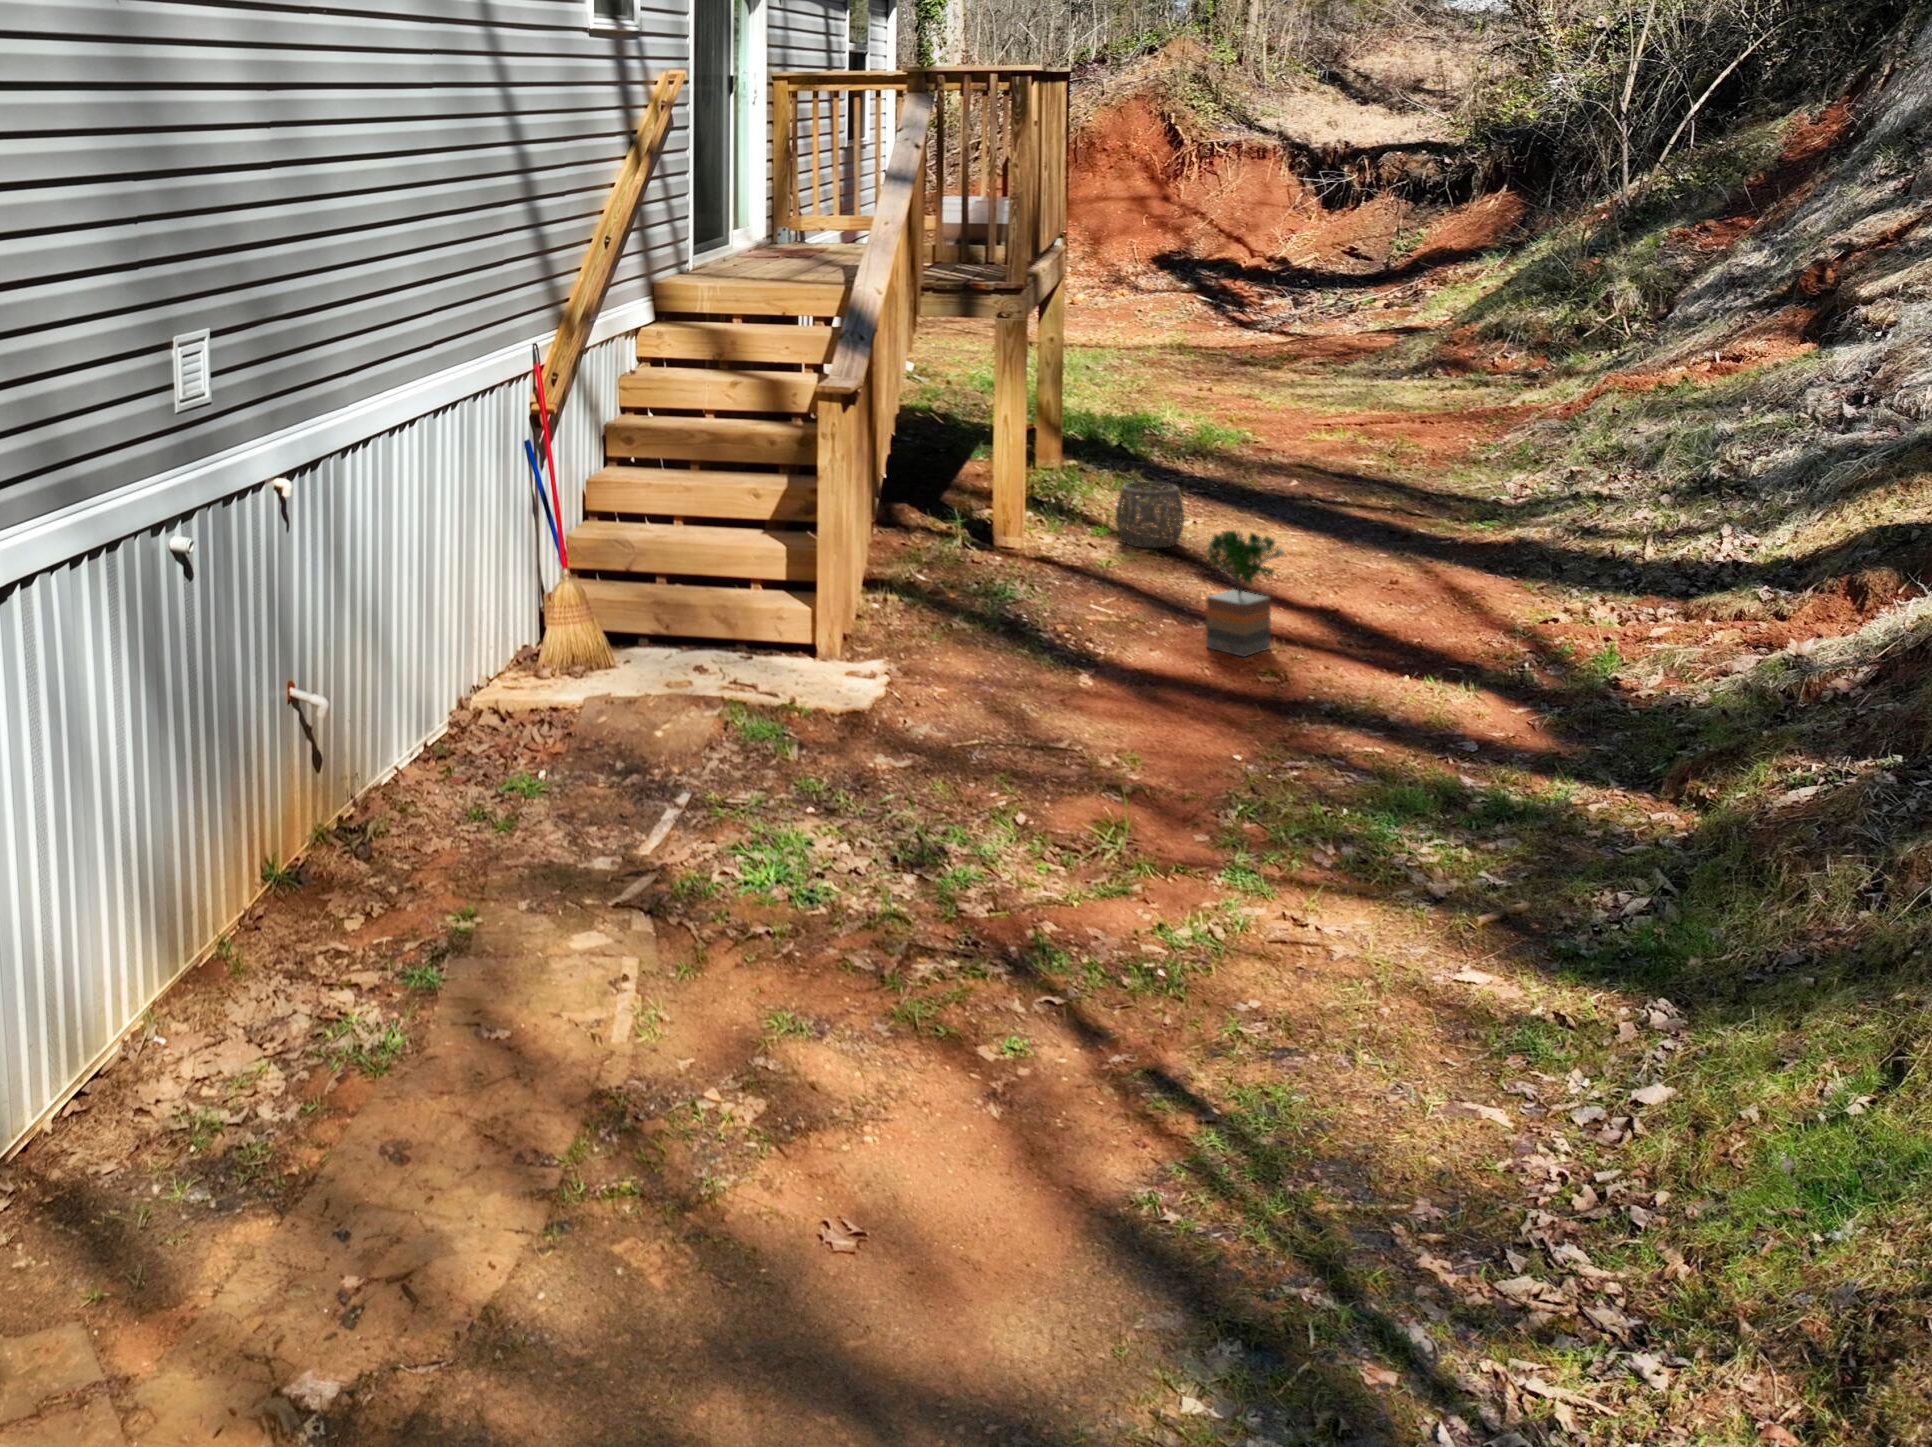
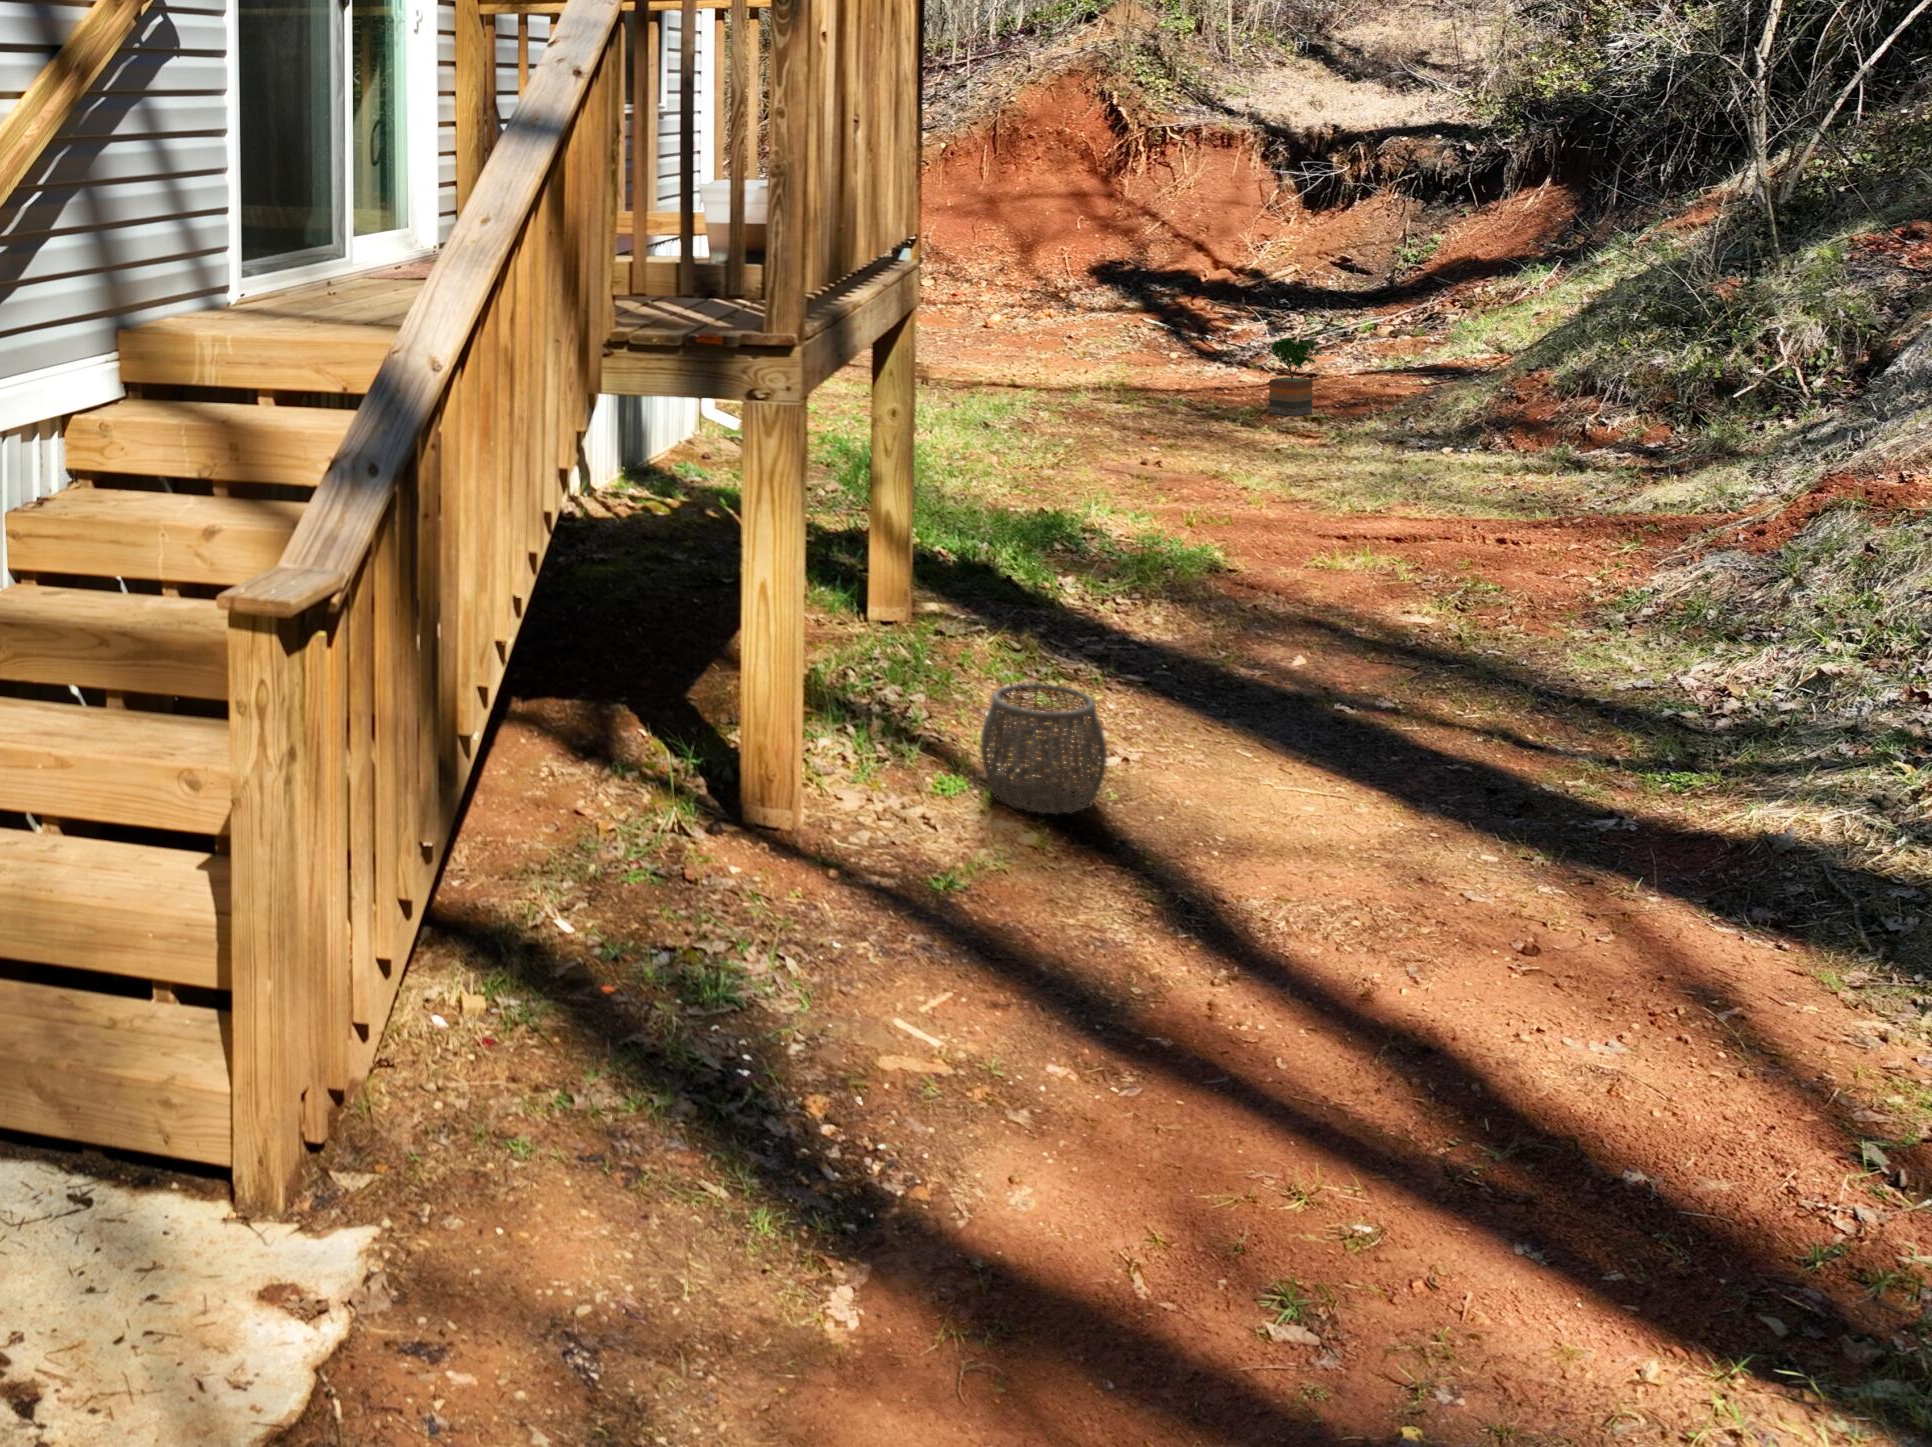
potted tree: present [1206,531,1283,657] -> present [1269,338,1322,416]

